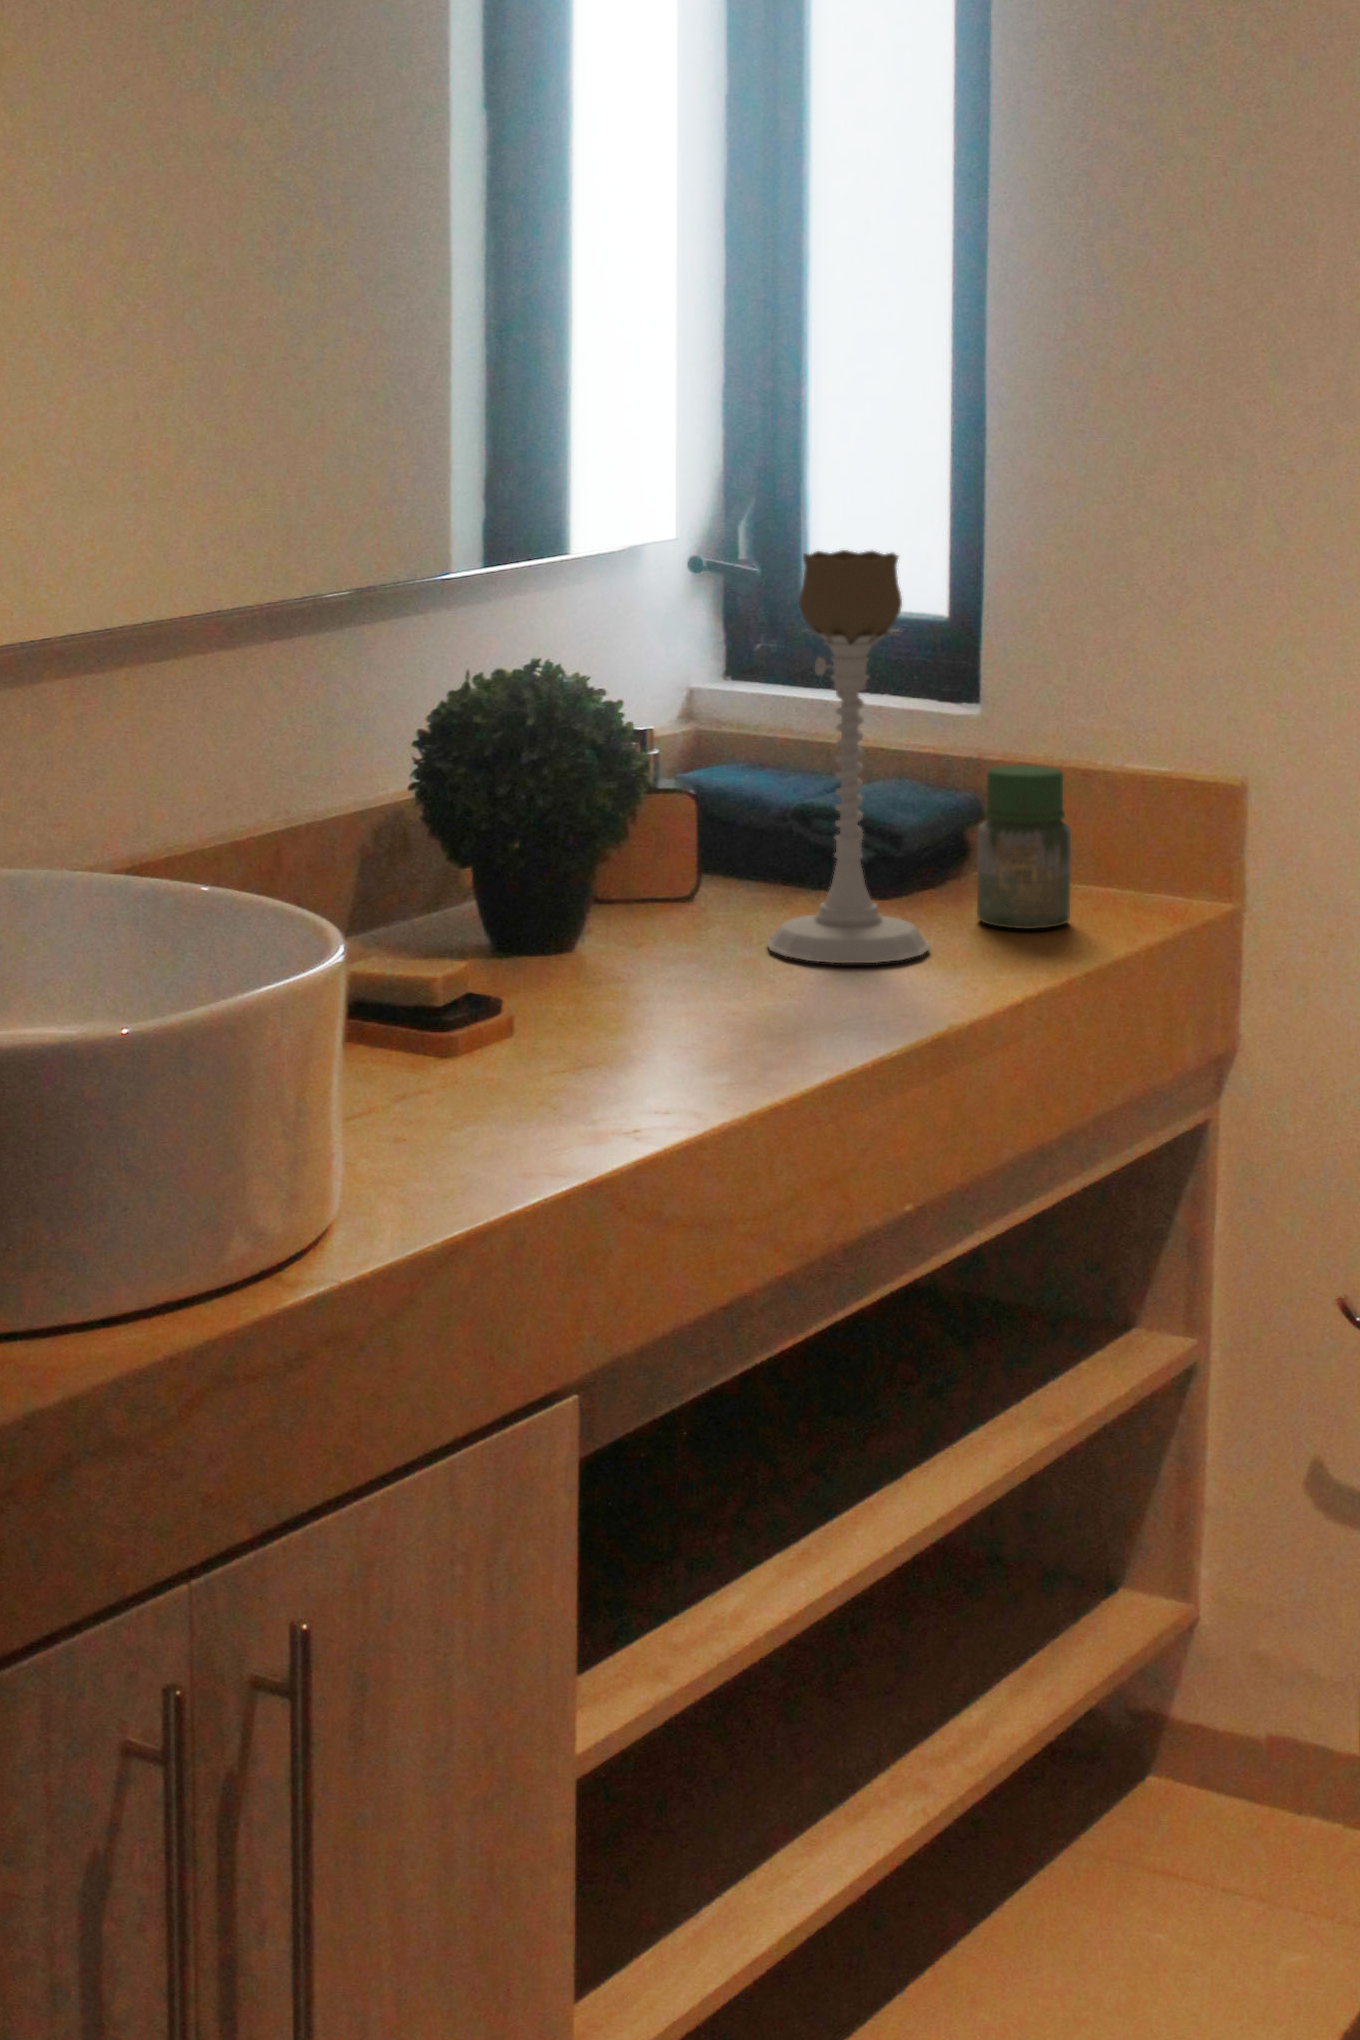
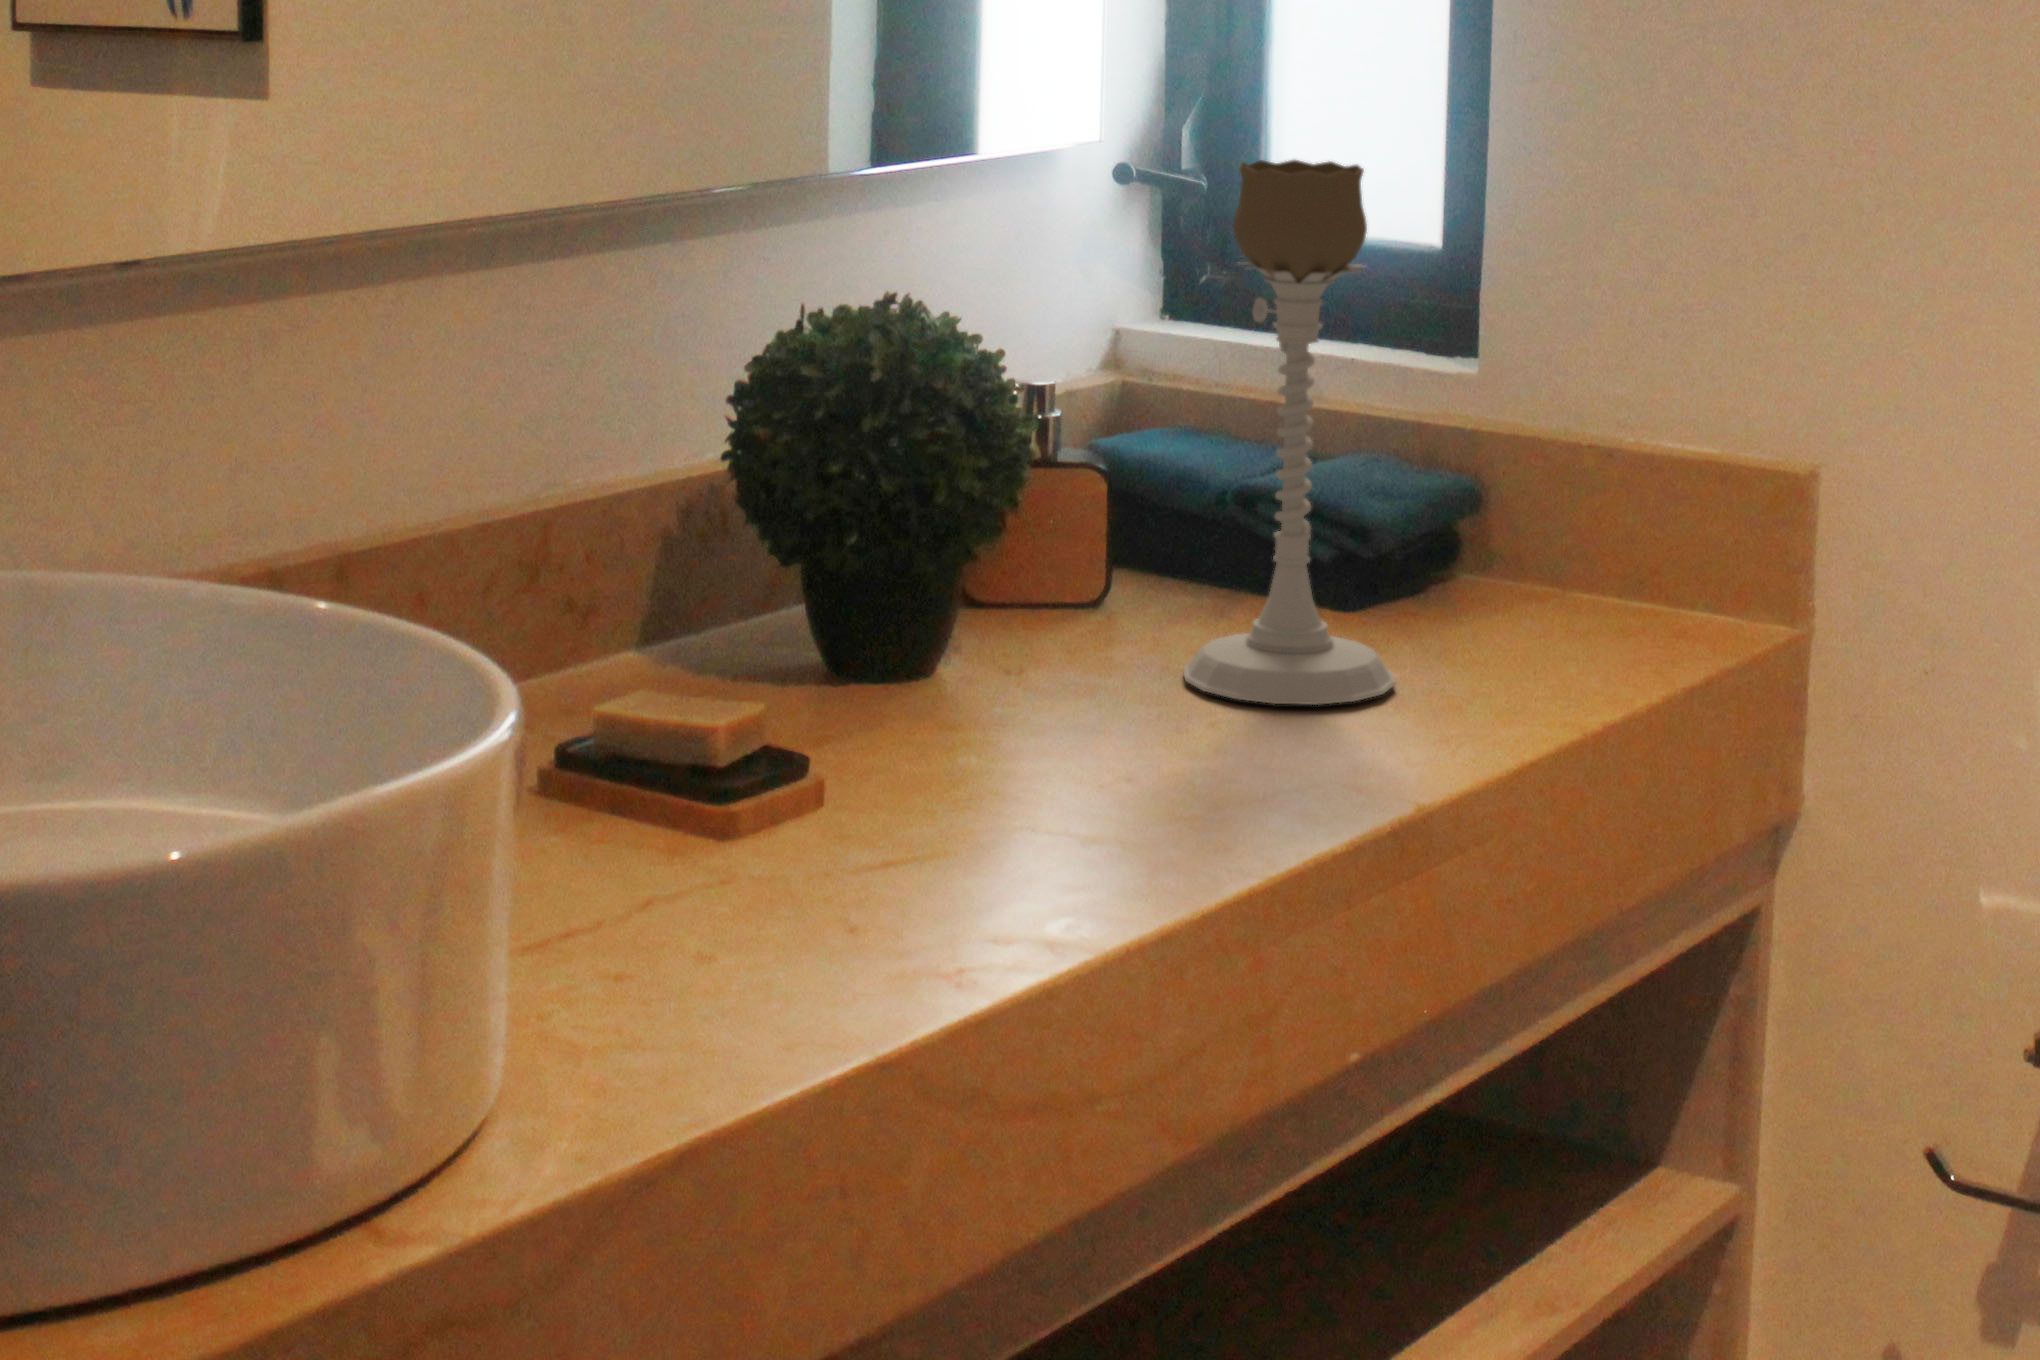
jar: present [977,765,1071,929] -> none [1460,442,1584,658]

